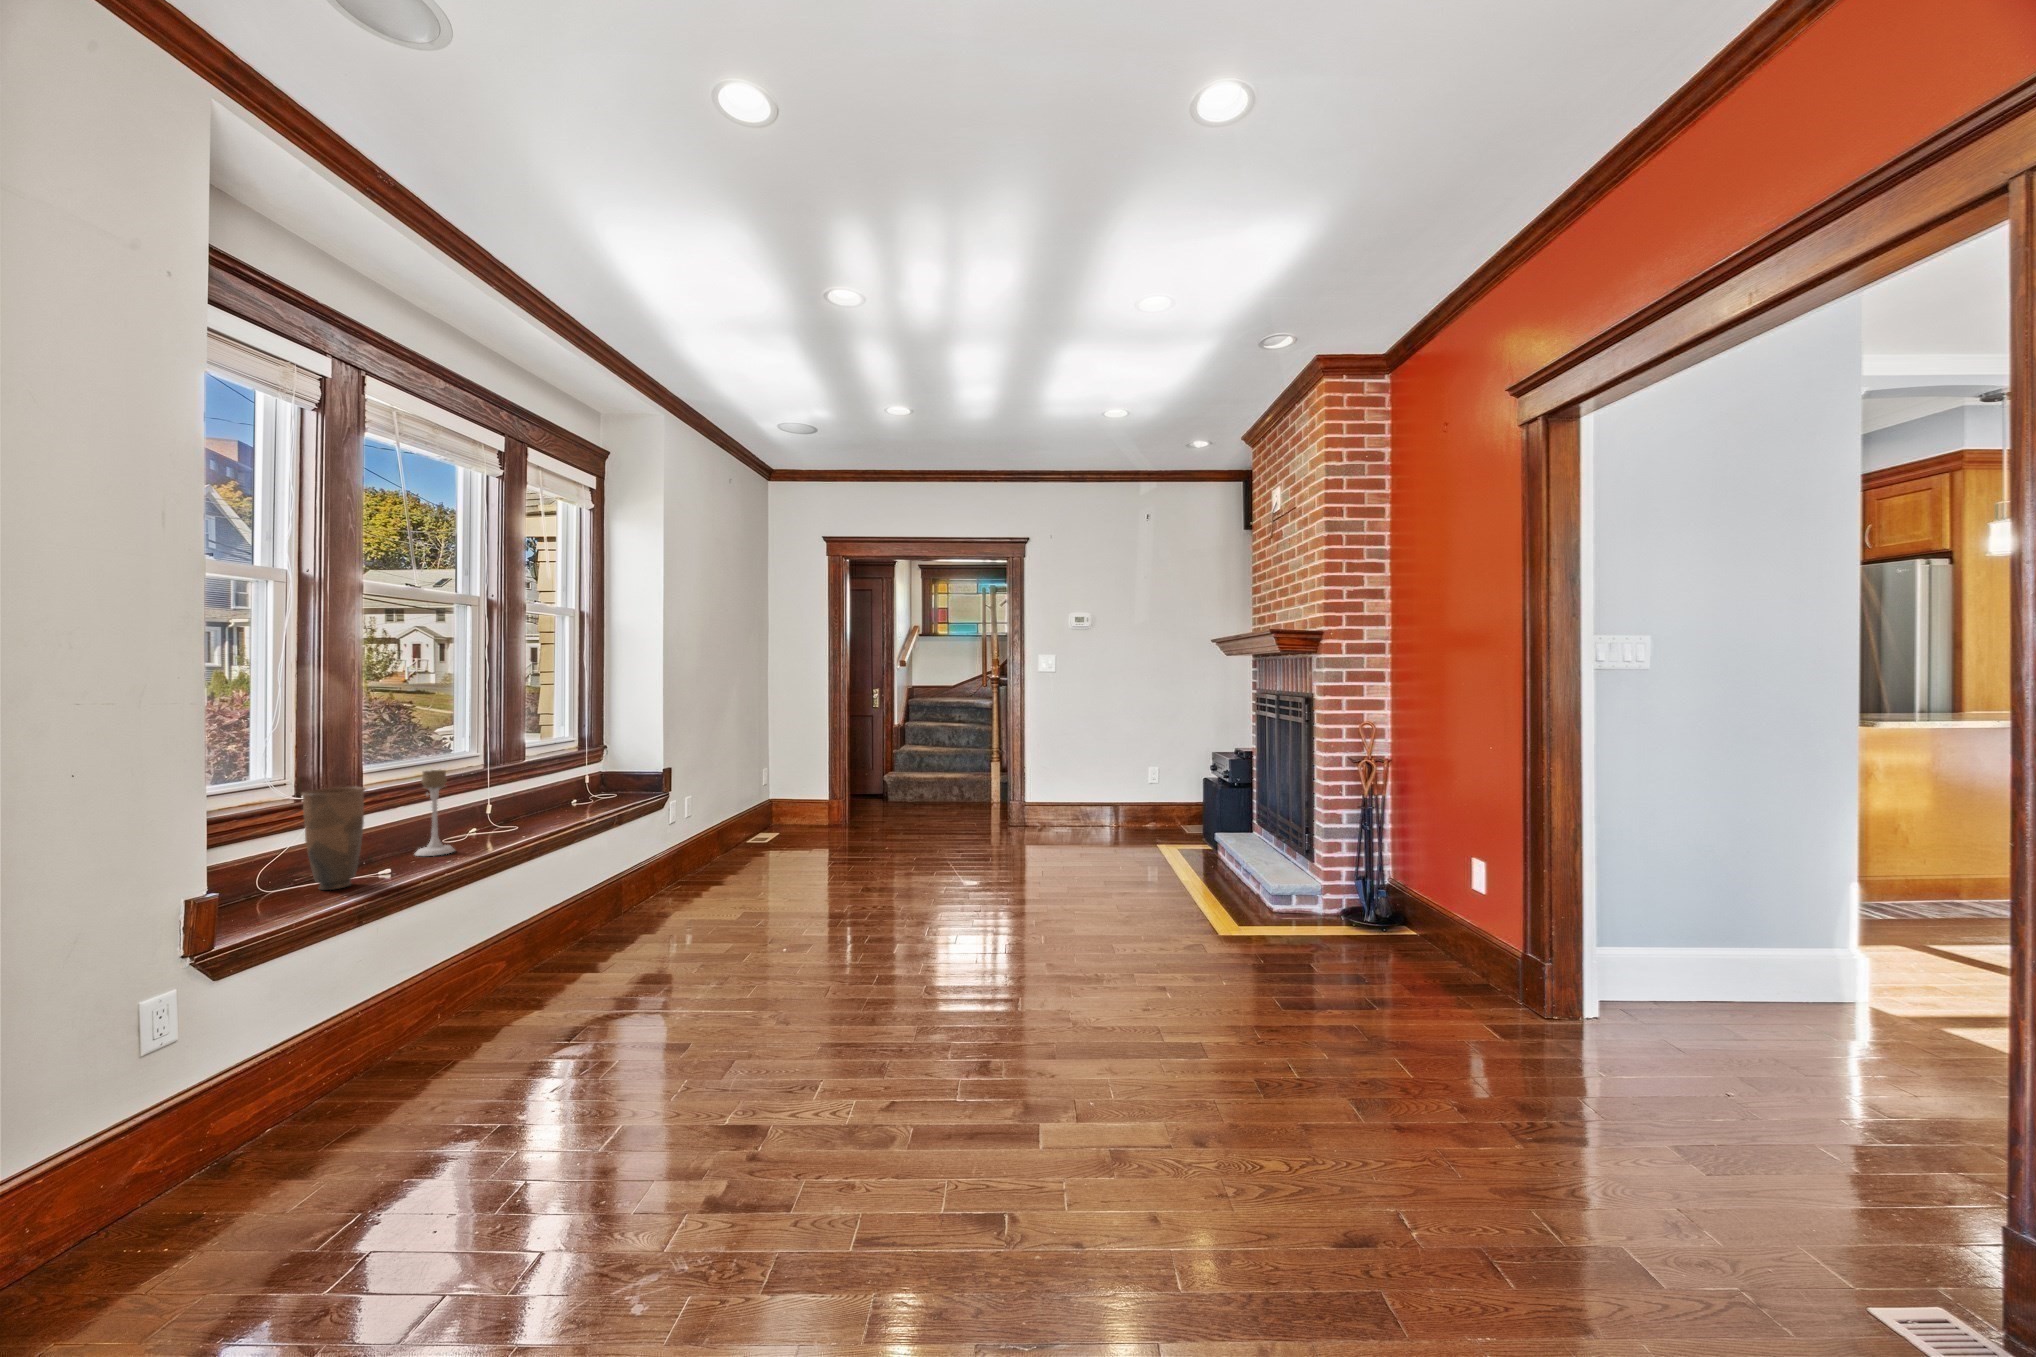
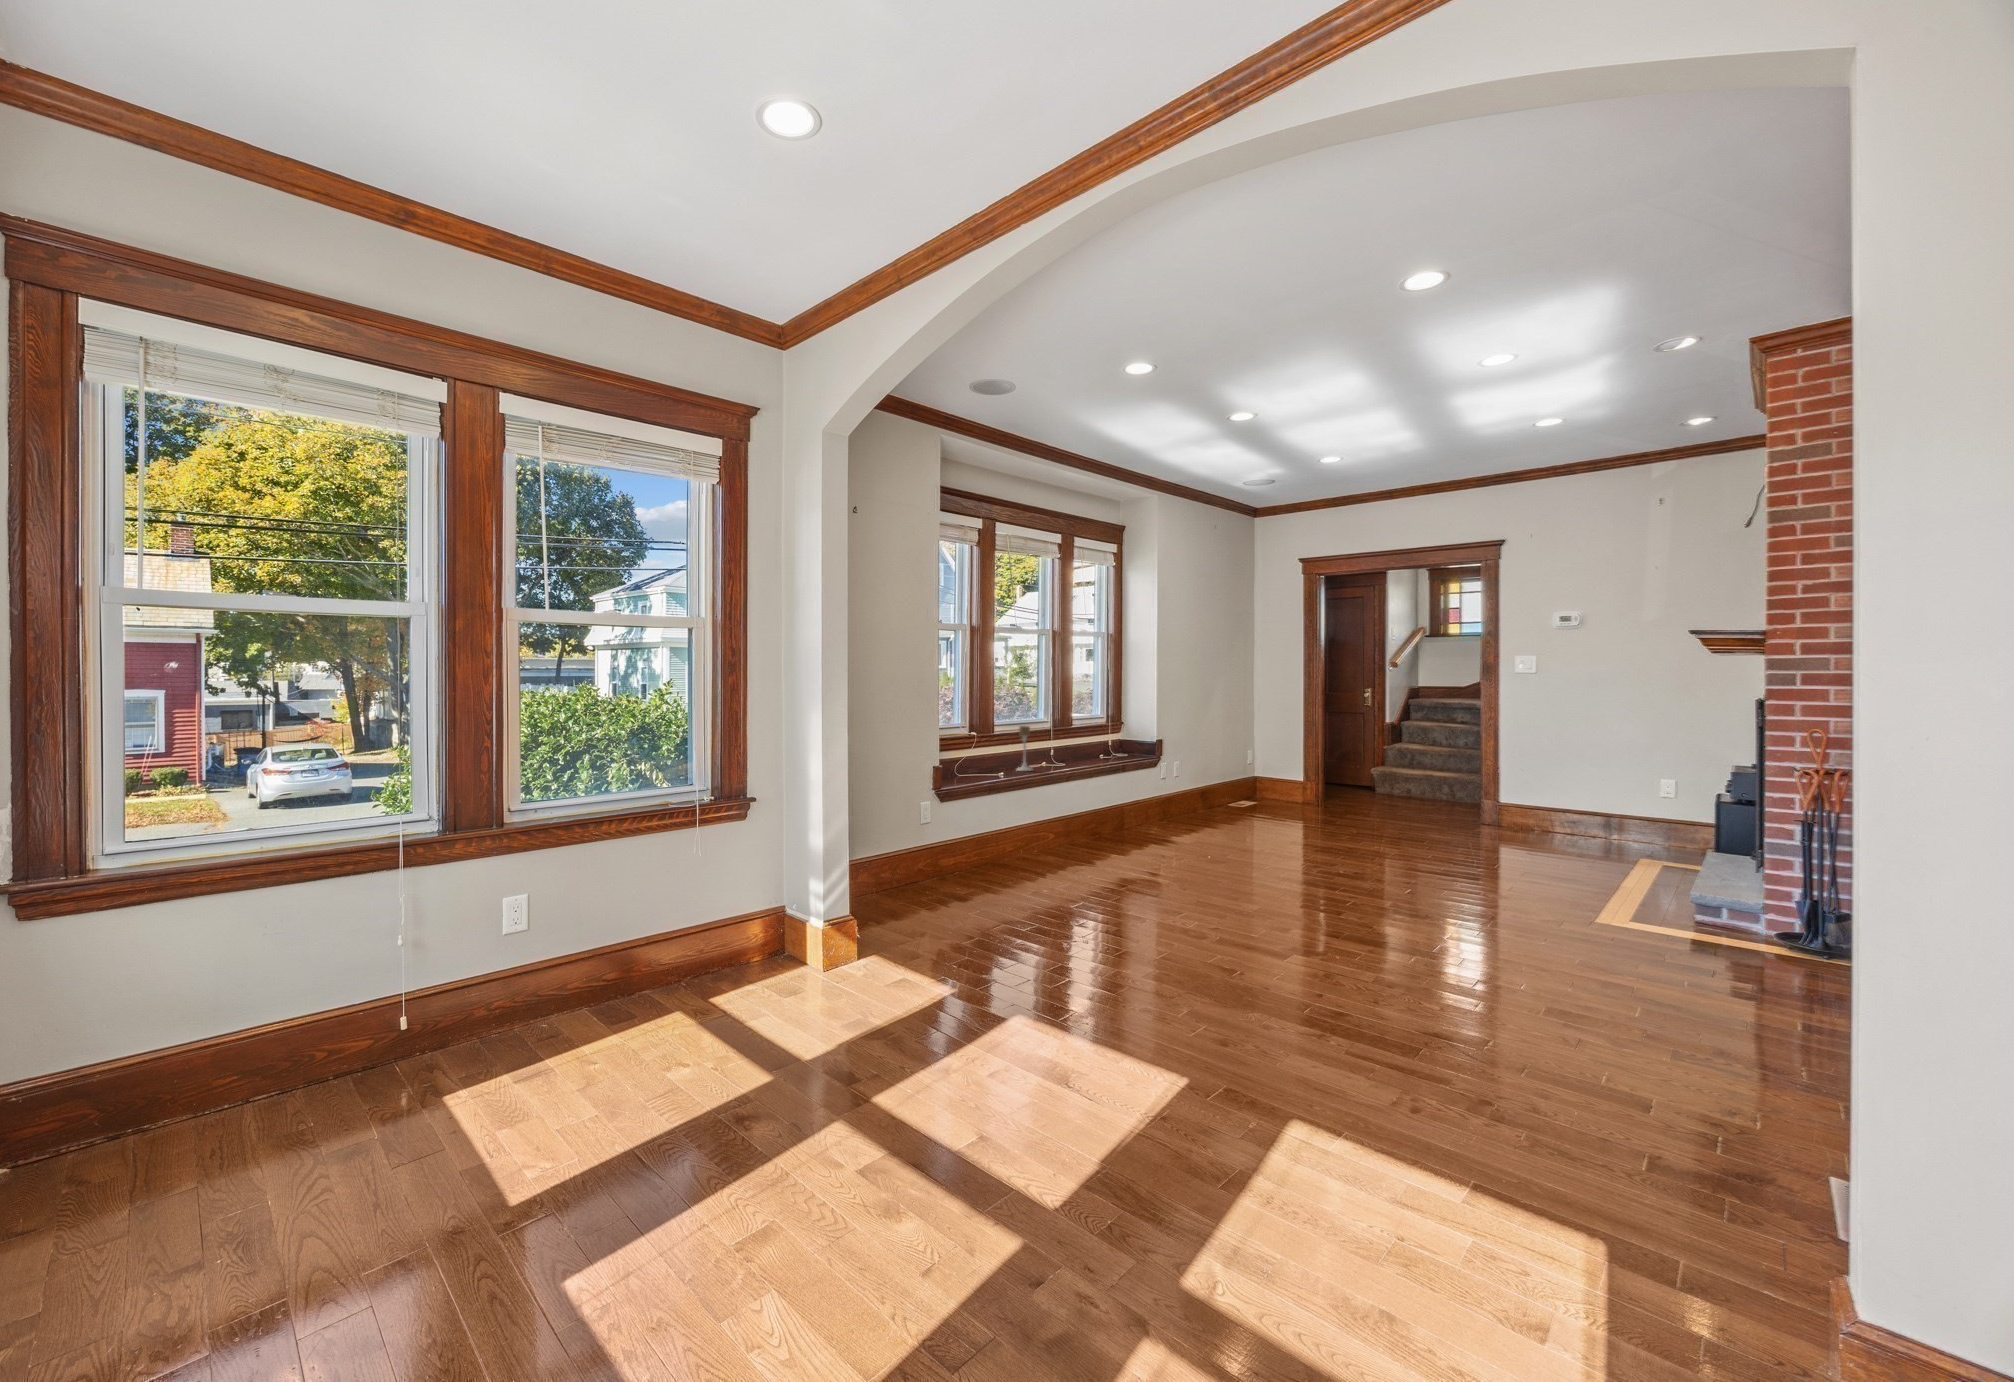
vase: present [302,787,365,890] -> none [970,730,995,778]

